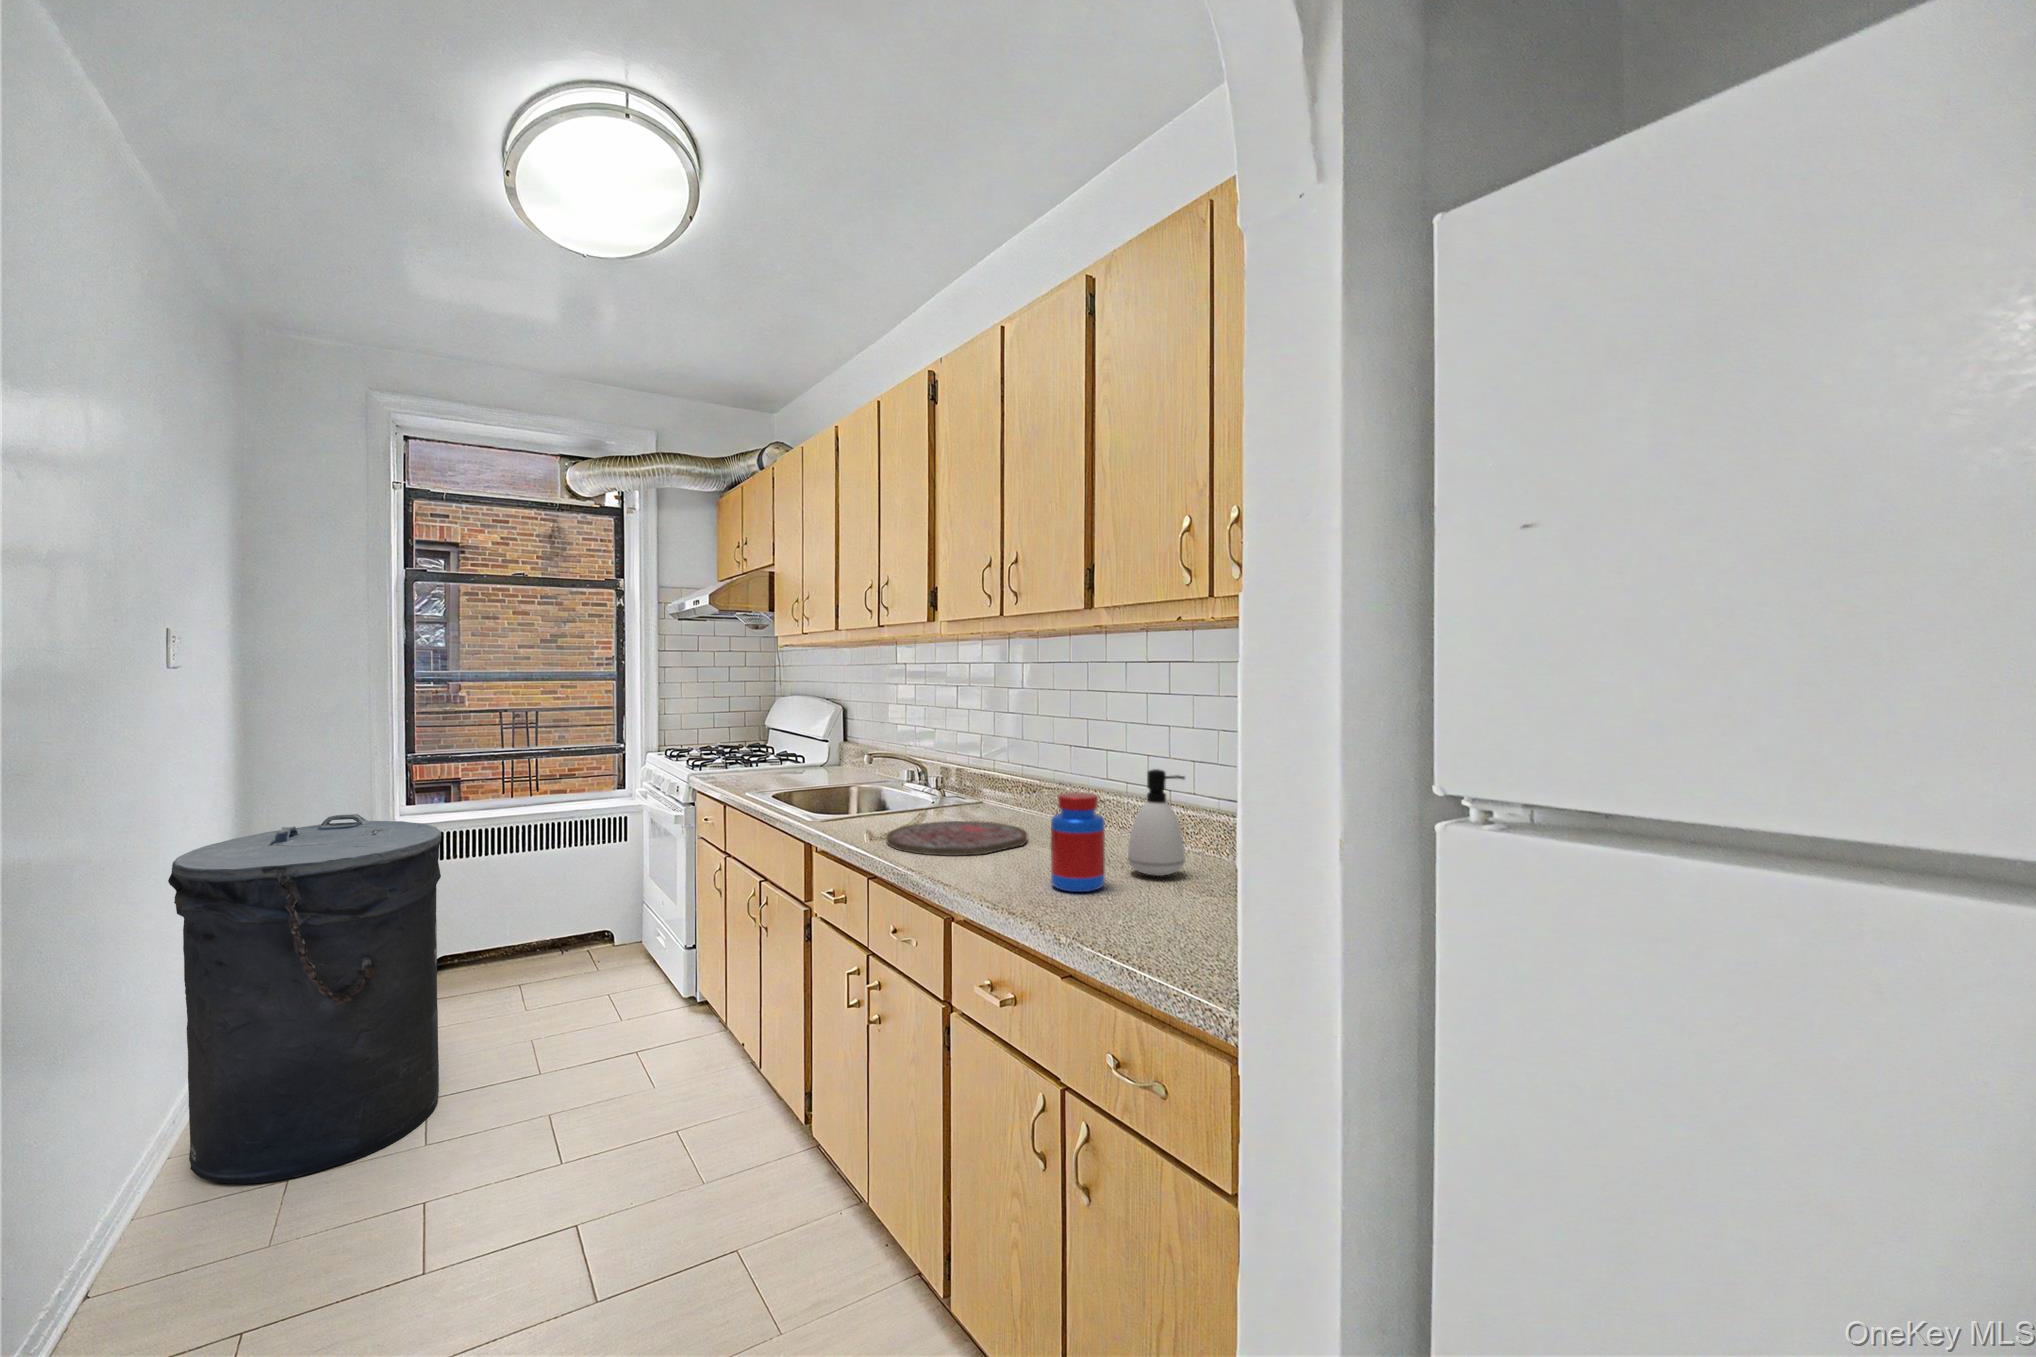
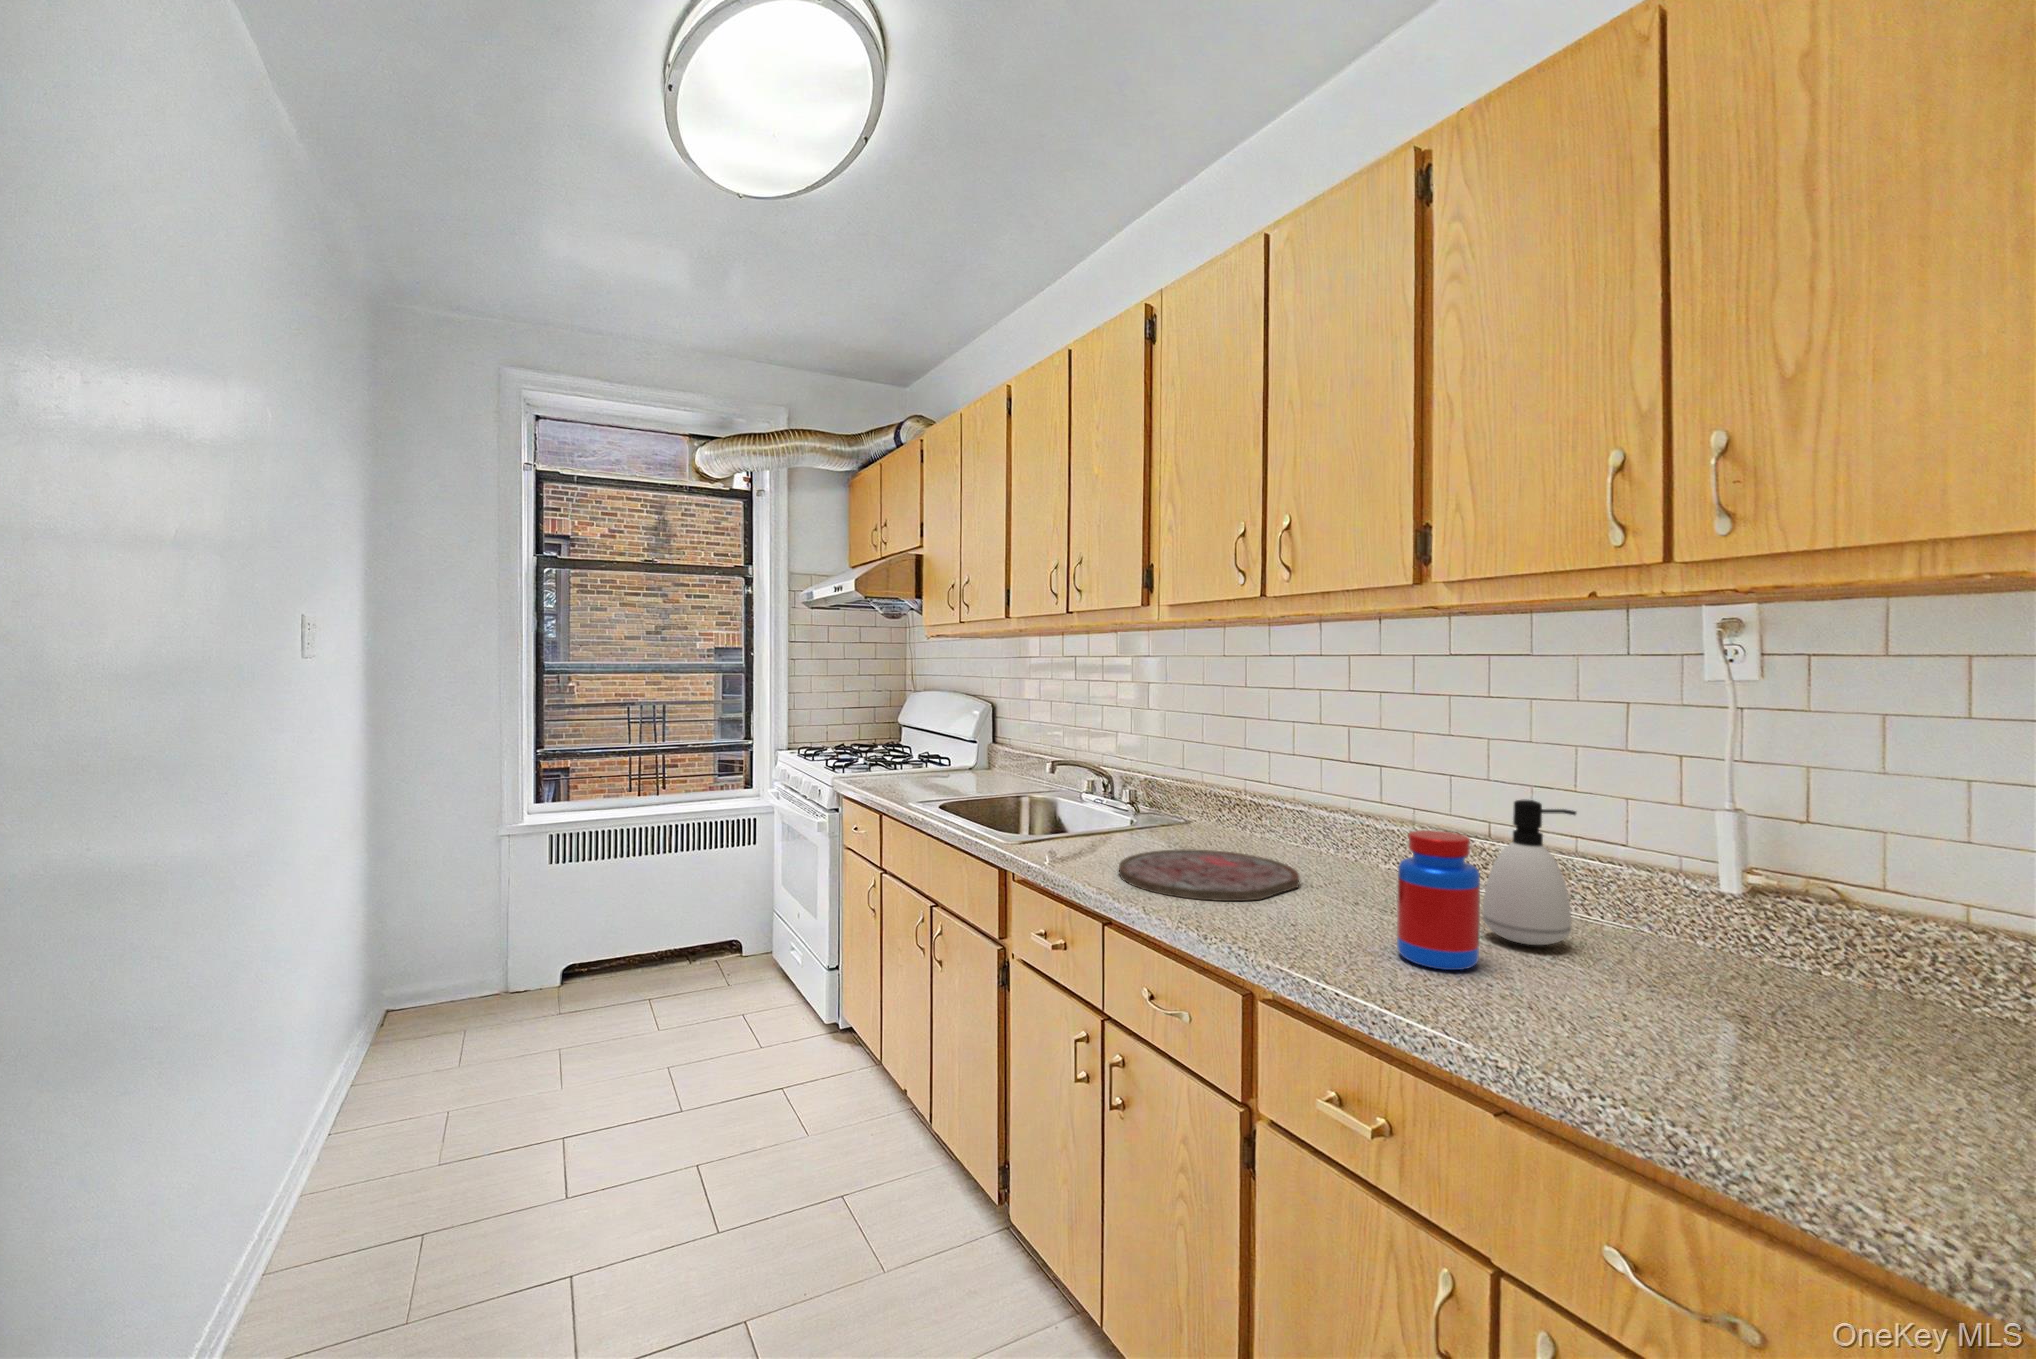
trash can: present [168,814,441,1184] -> none [308,817,584,1230]

